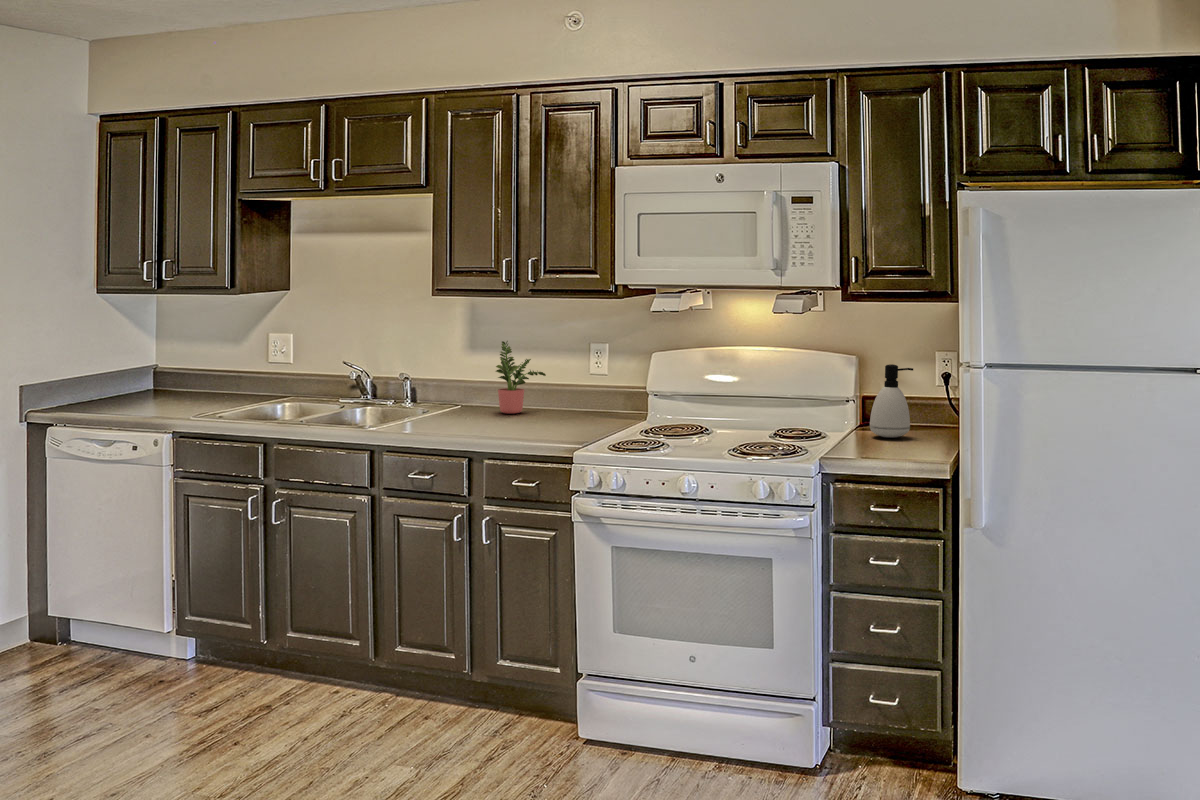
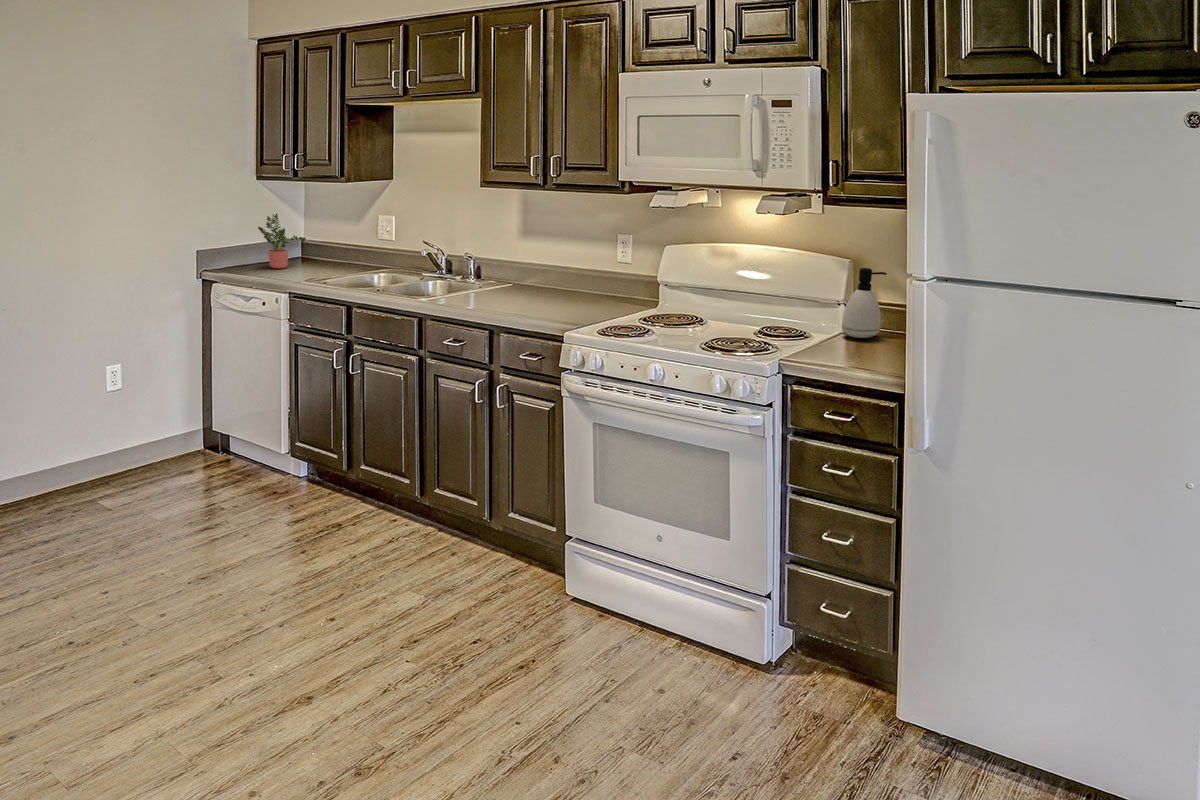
potted plant: present [496,341,546,414] -> present [258,214,305,269]

